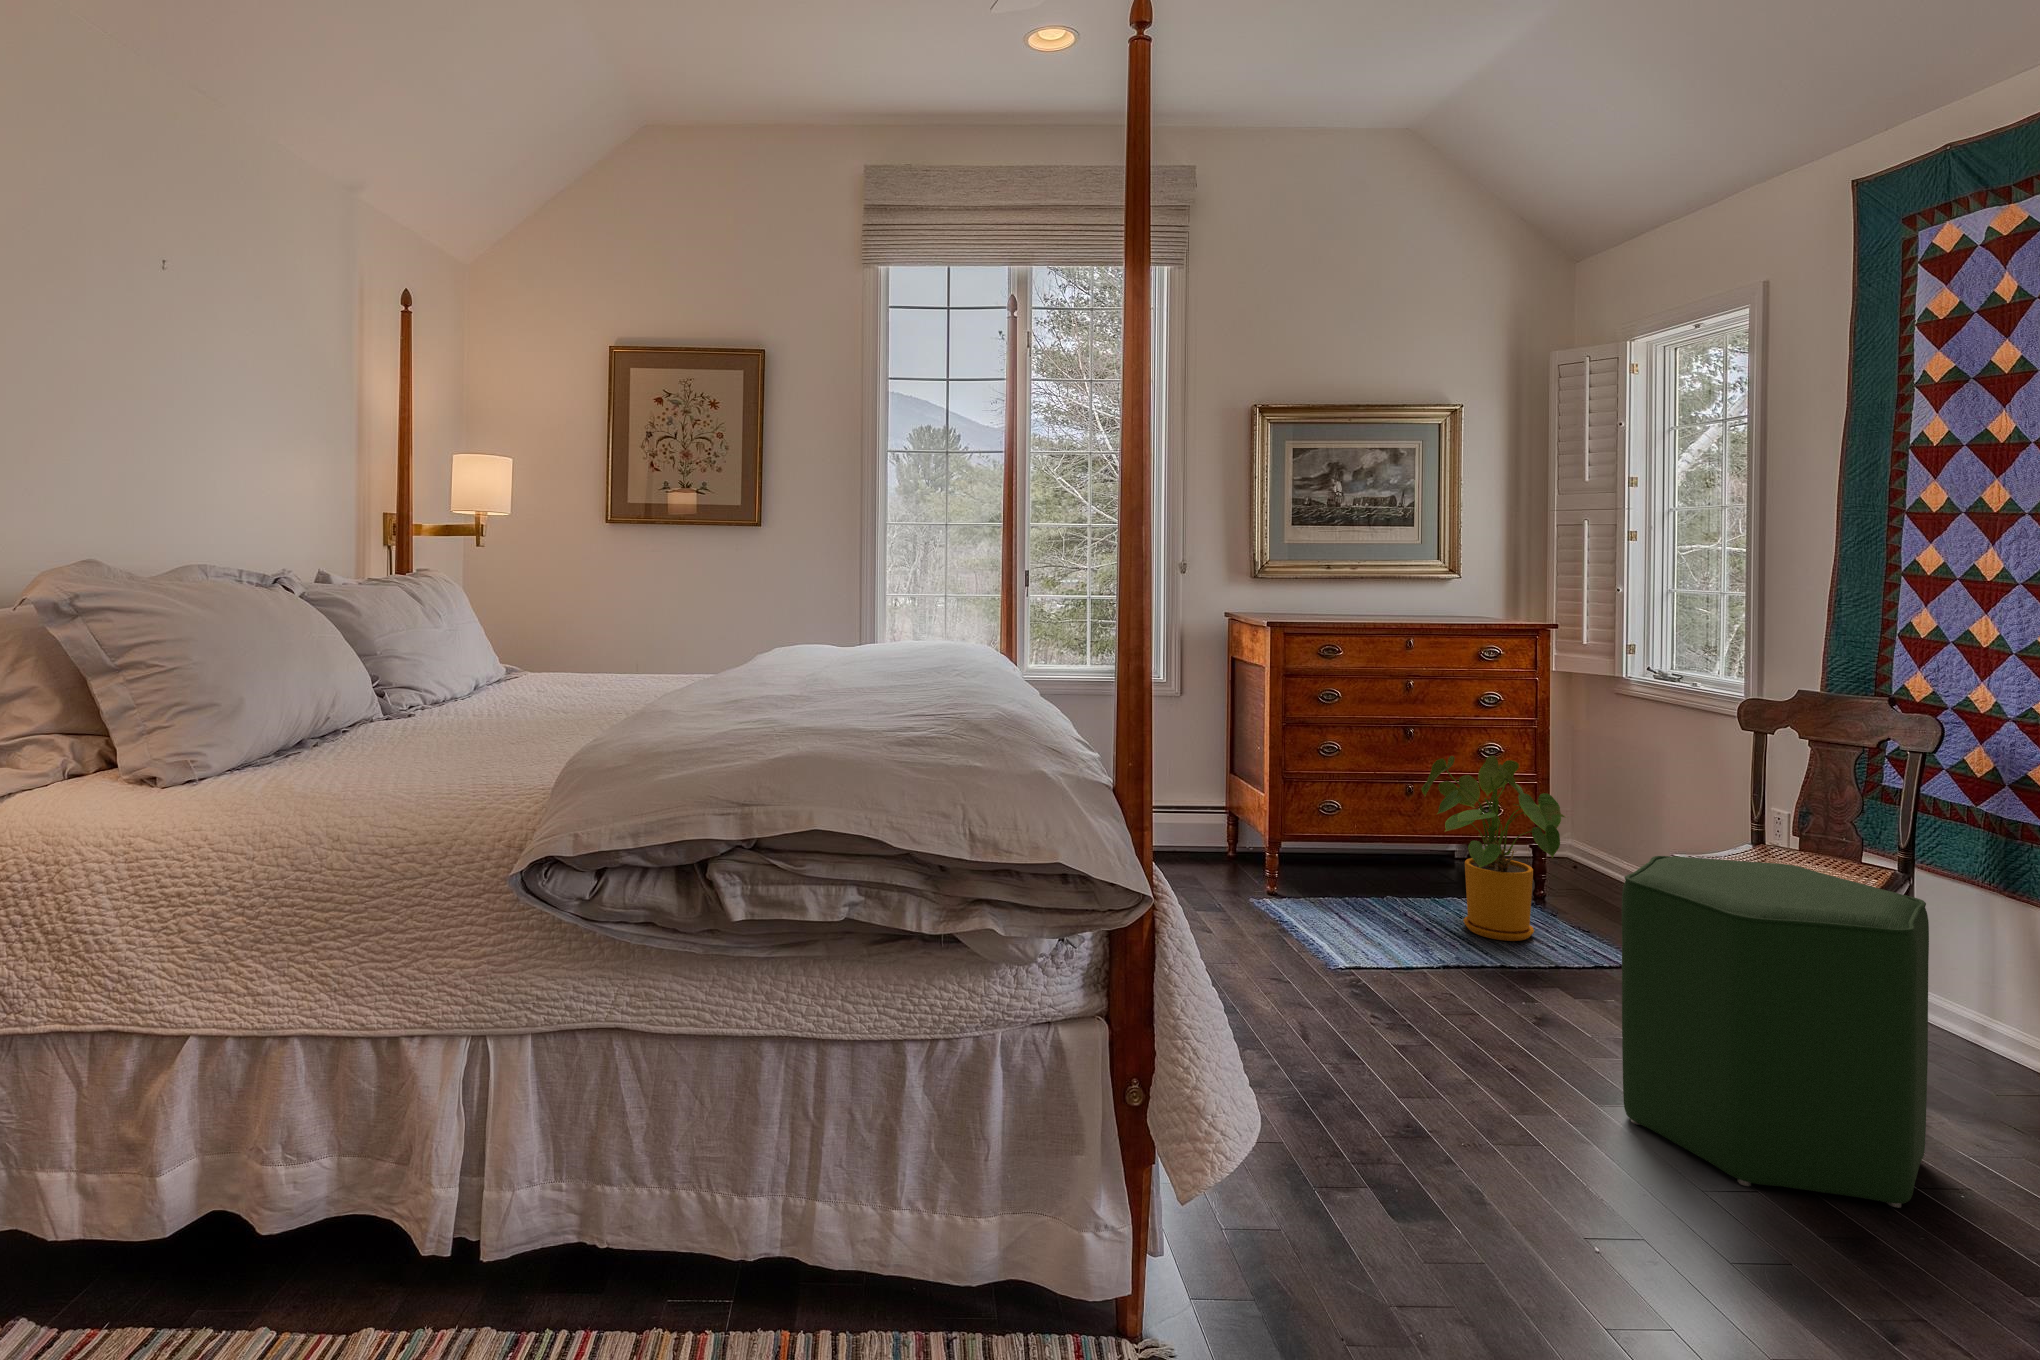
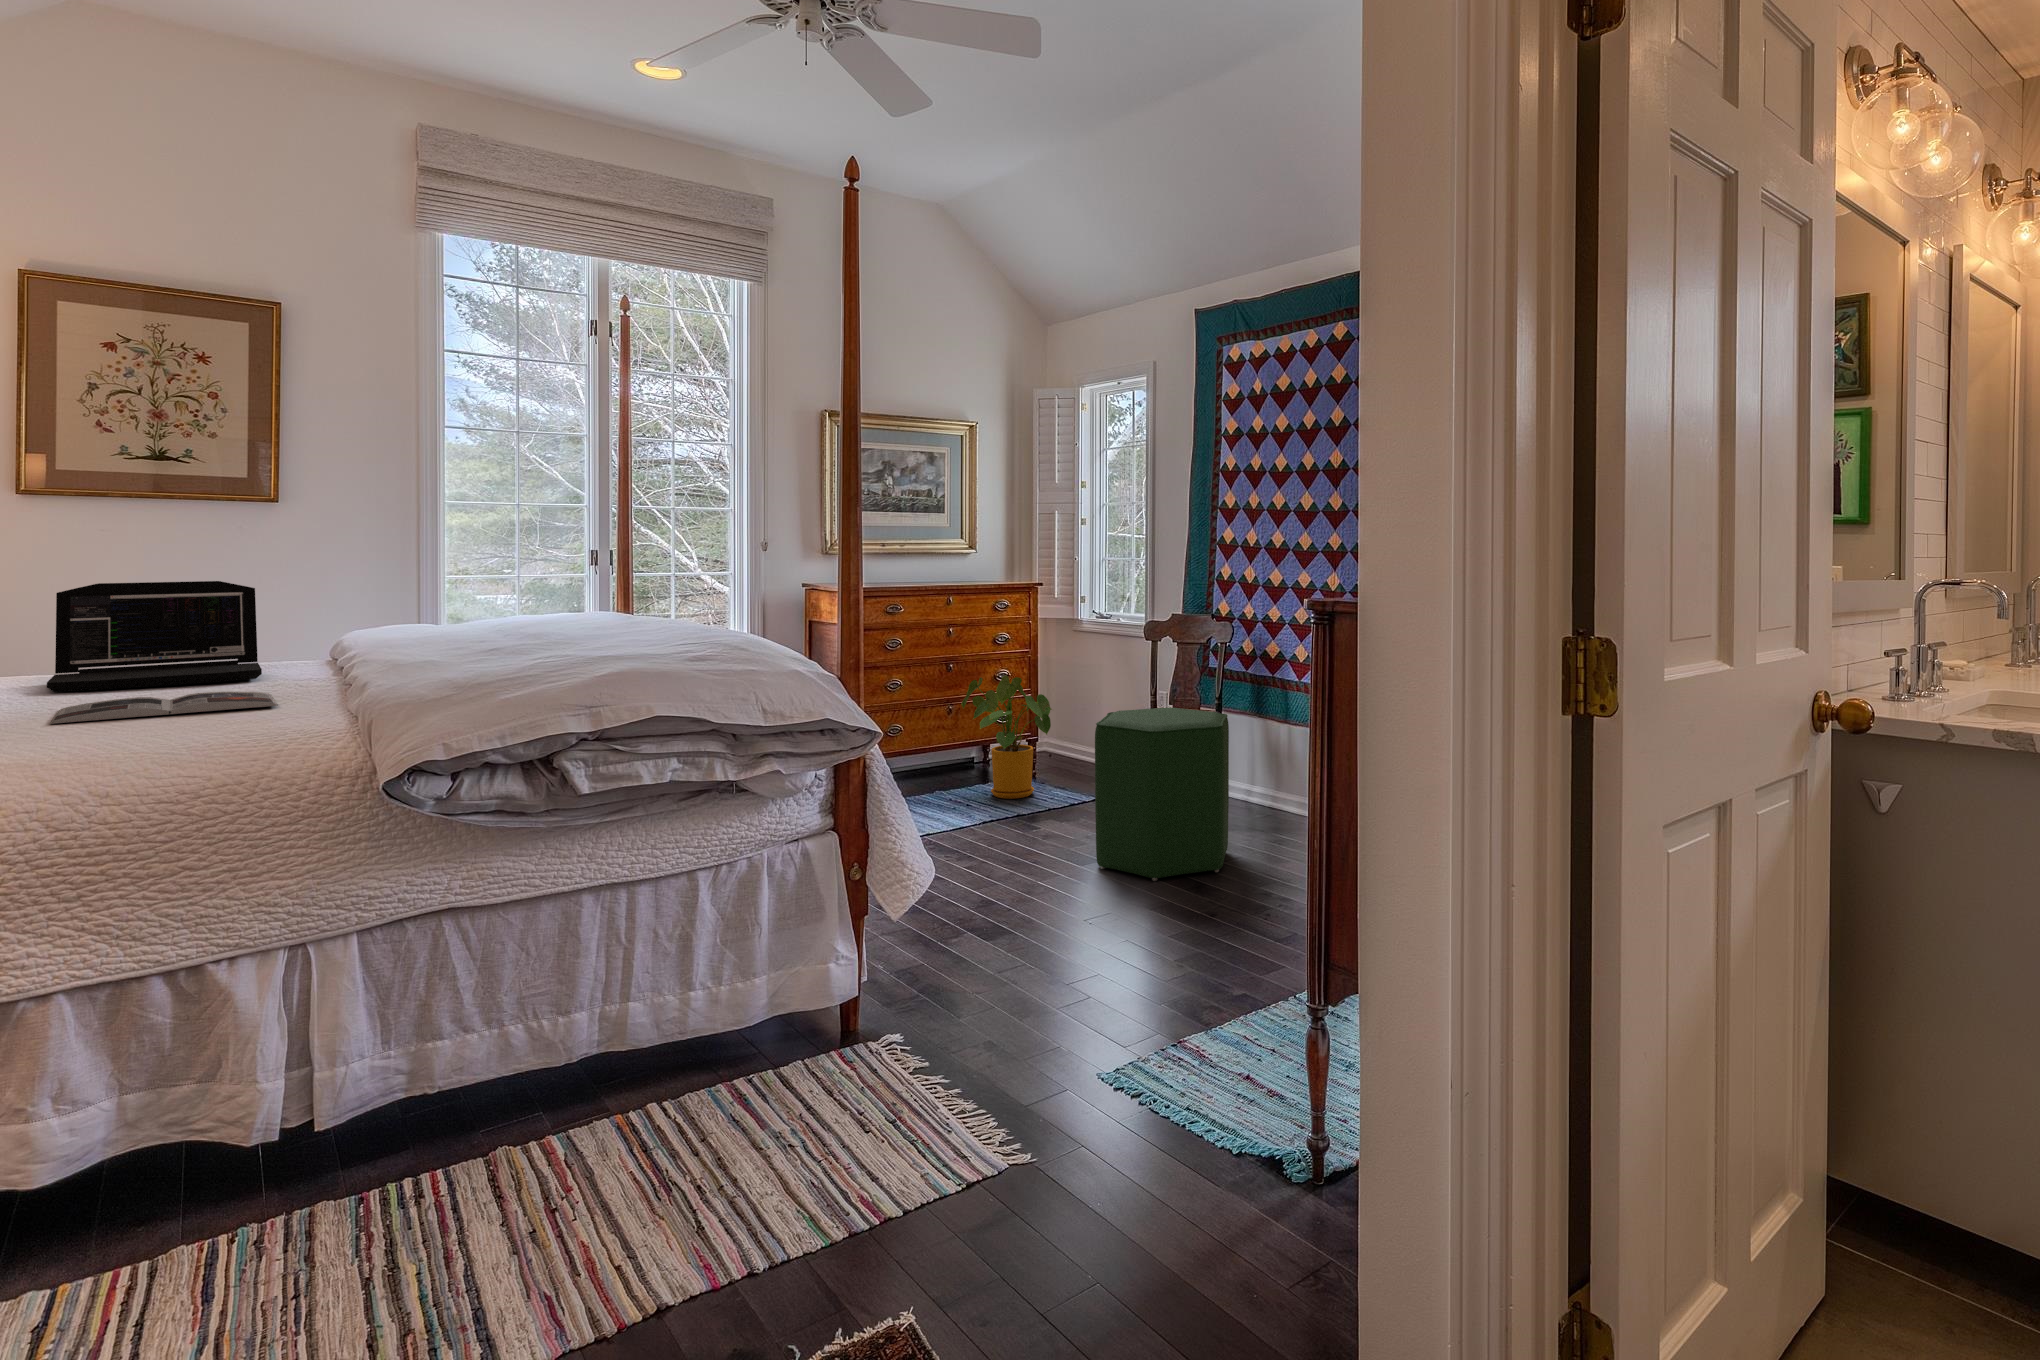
laptop: none [465,605,632,706] -> present [47,581,262,692]
magazine: none [394,721,585,745] -> present [50,692,278,724]

